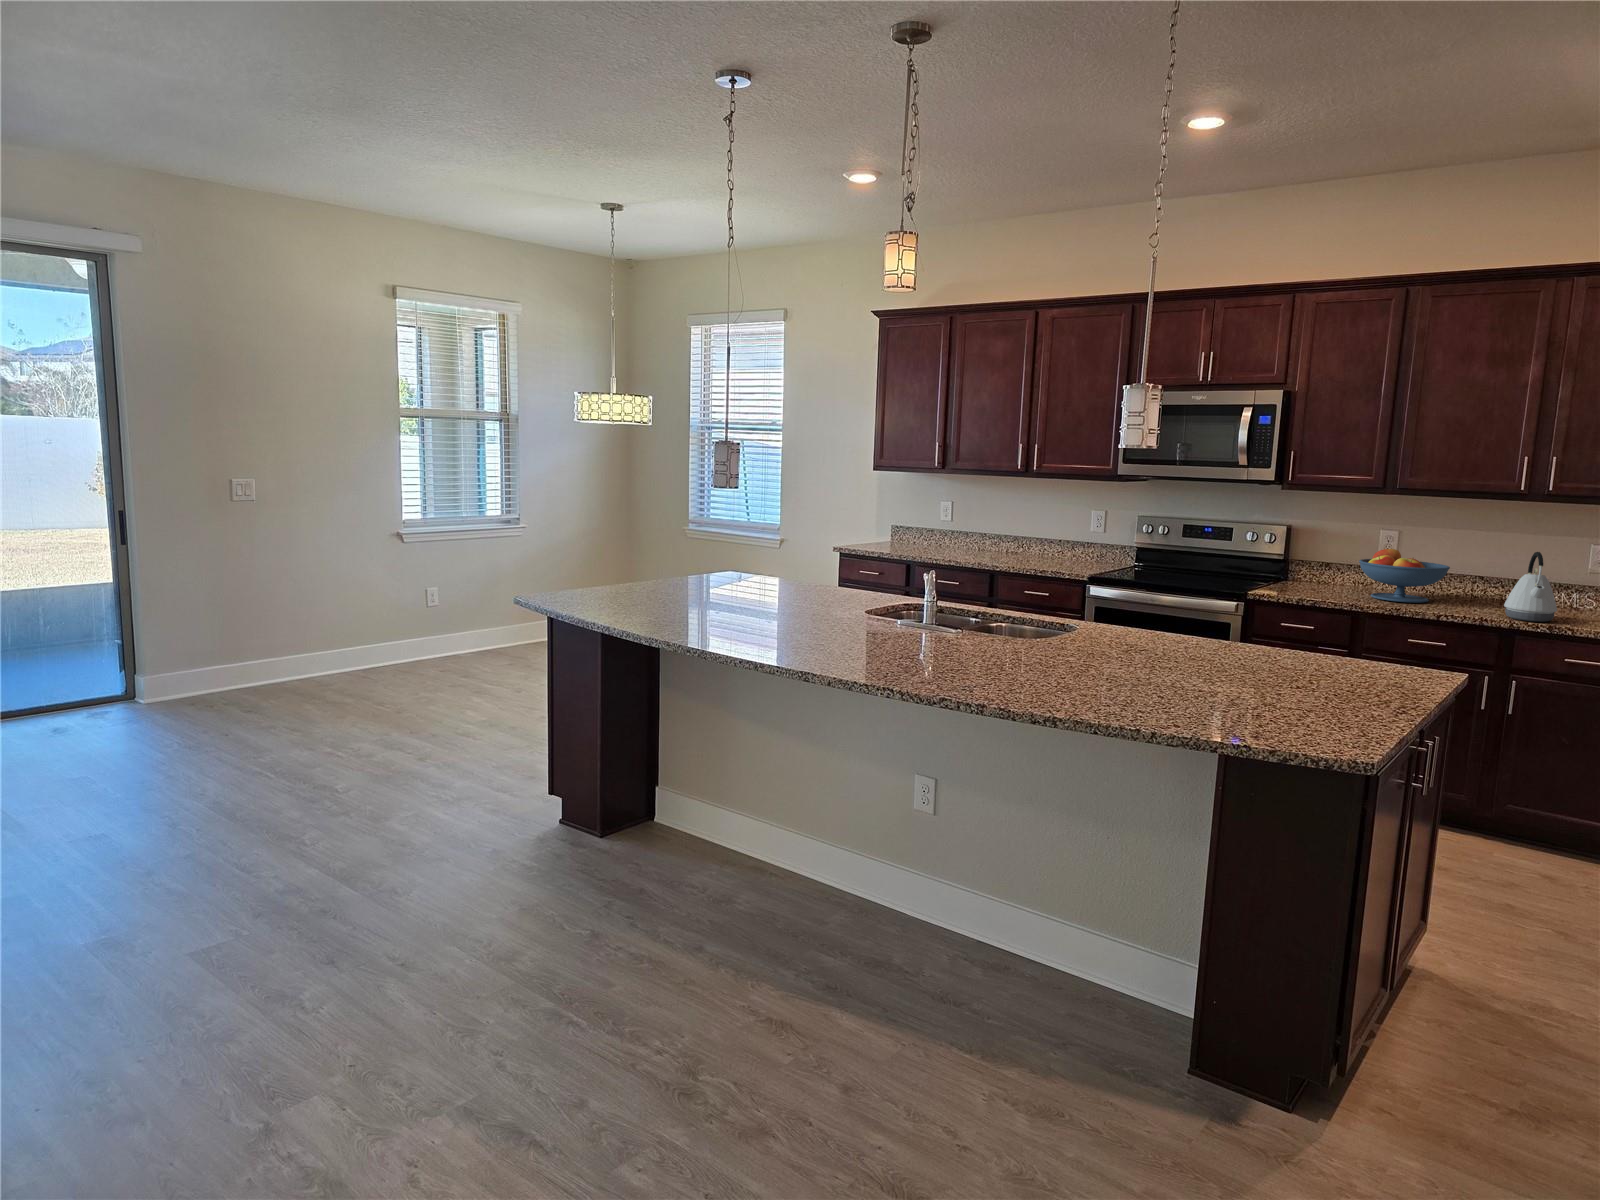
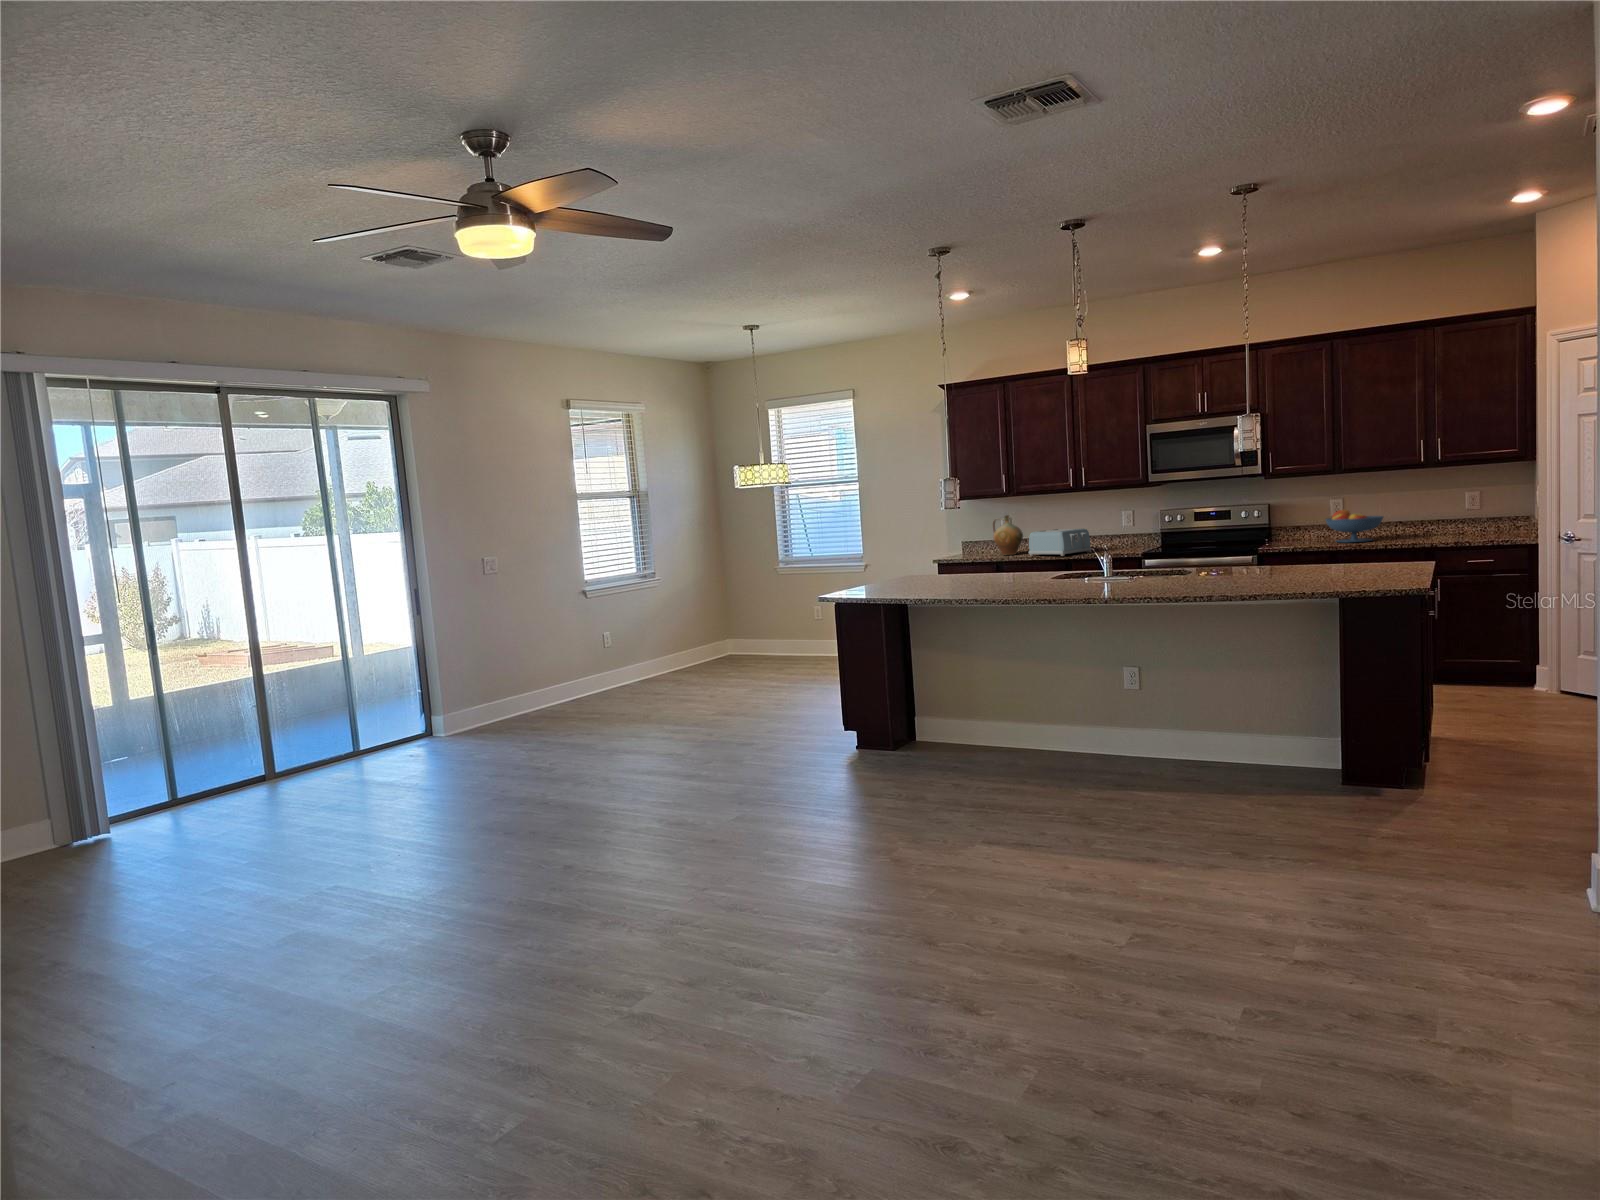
ceramic jug: none [914,497,953,553] -> present [993,515,1023,555]
toaster: none [950,525,1034,564] -> present [1029,529,1091,556]
kettle: present [1504,552,1557,622] -> none [1424,498,1456,542]

